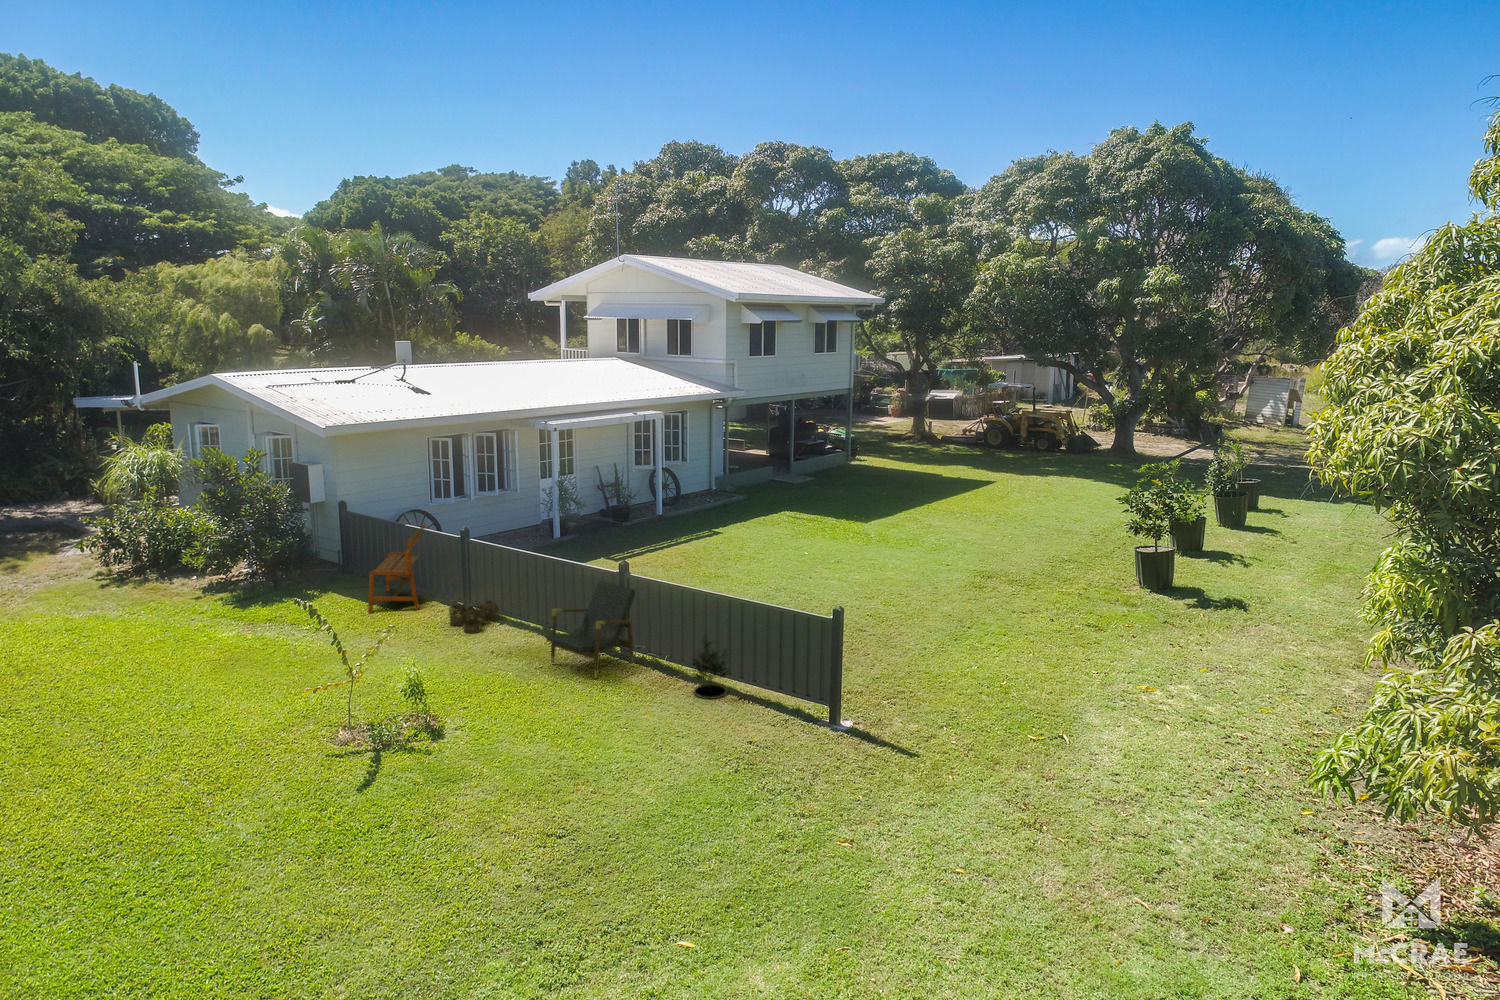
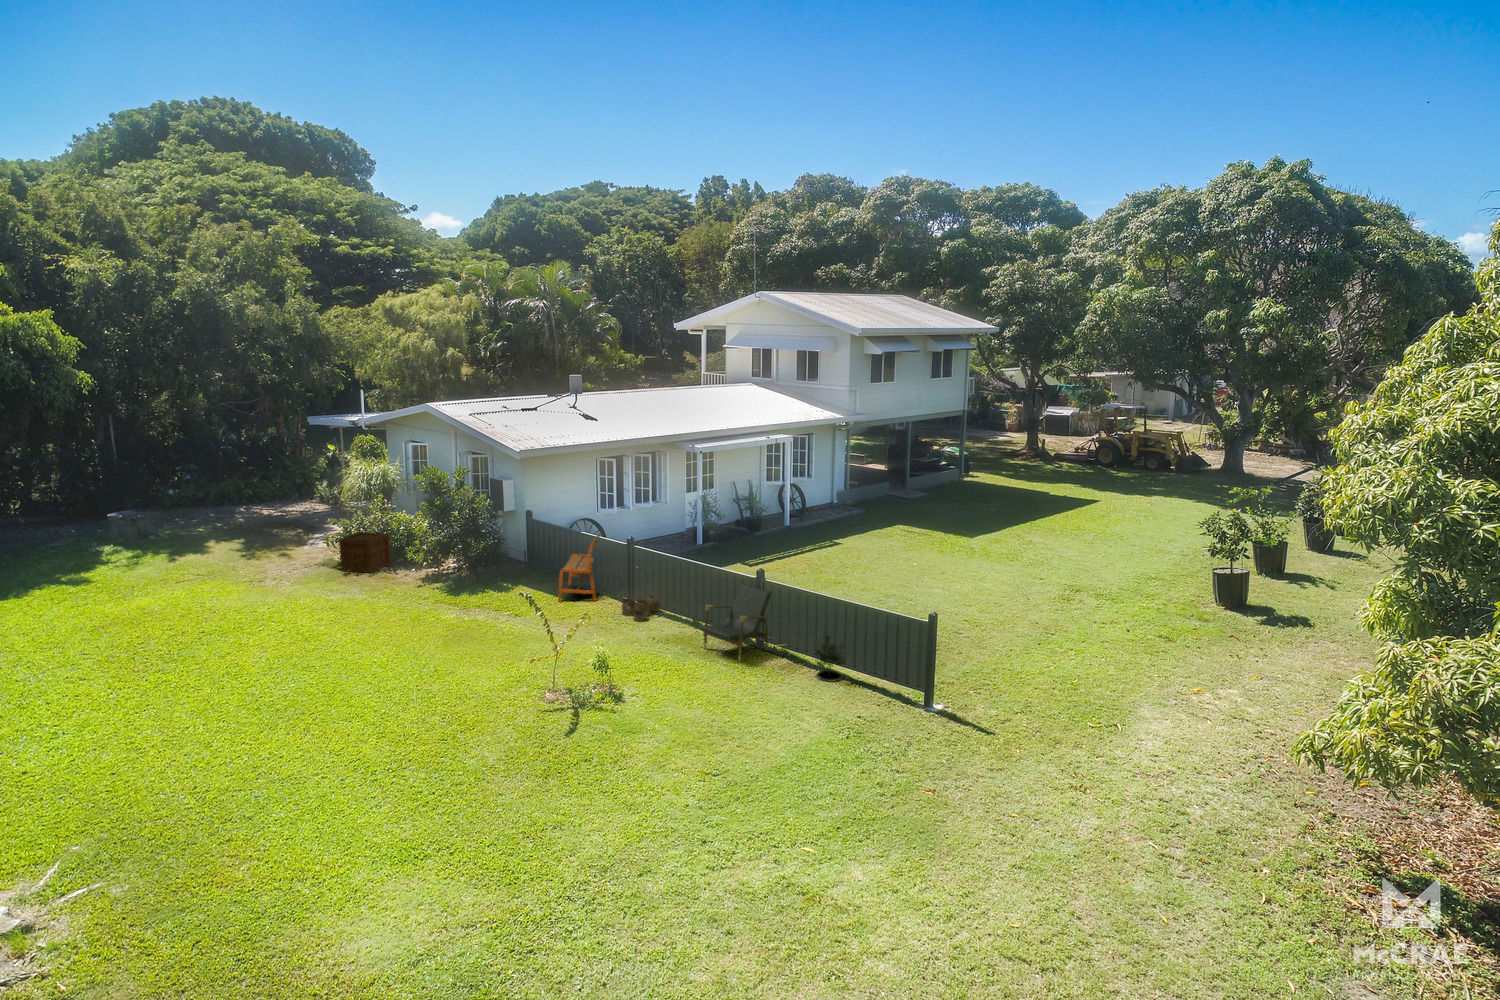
wooden crate: none [75,534,154,586] -> present [339,532,391,573]

